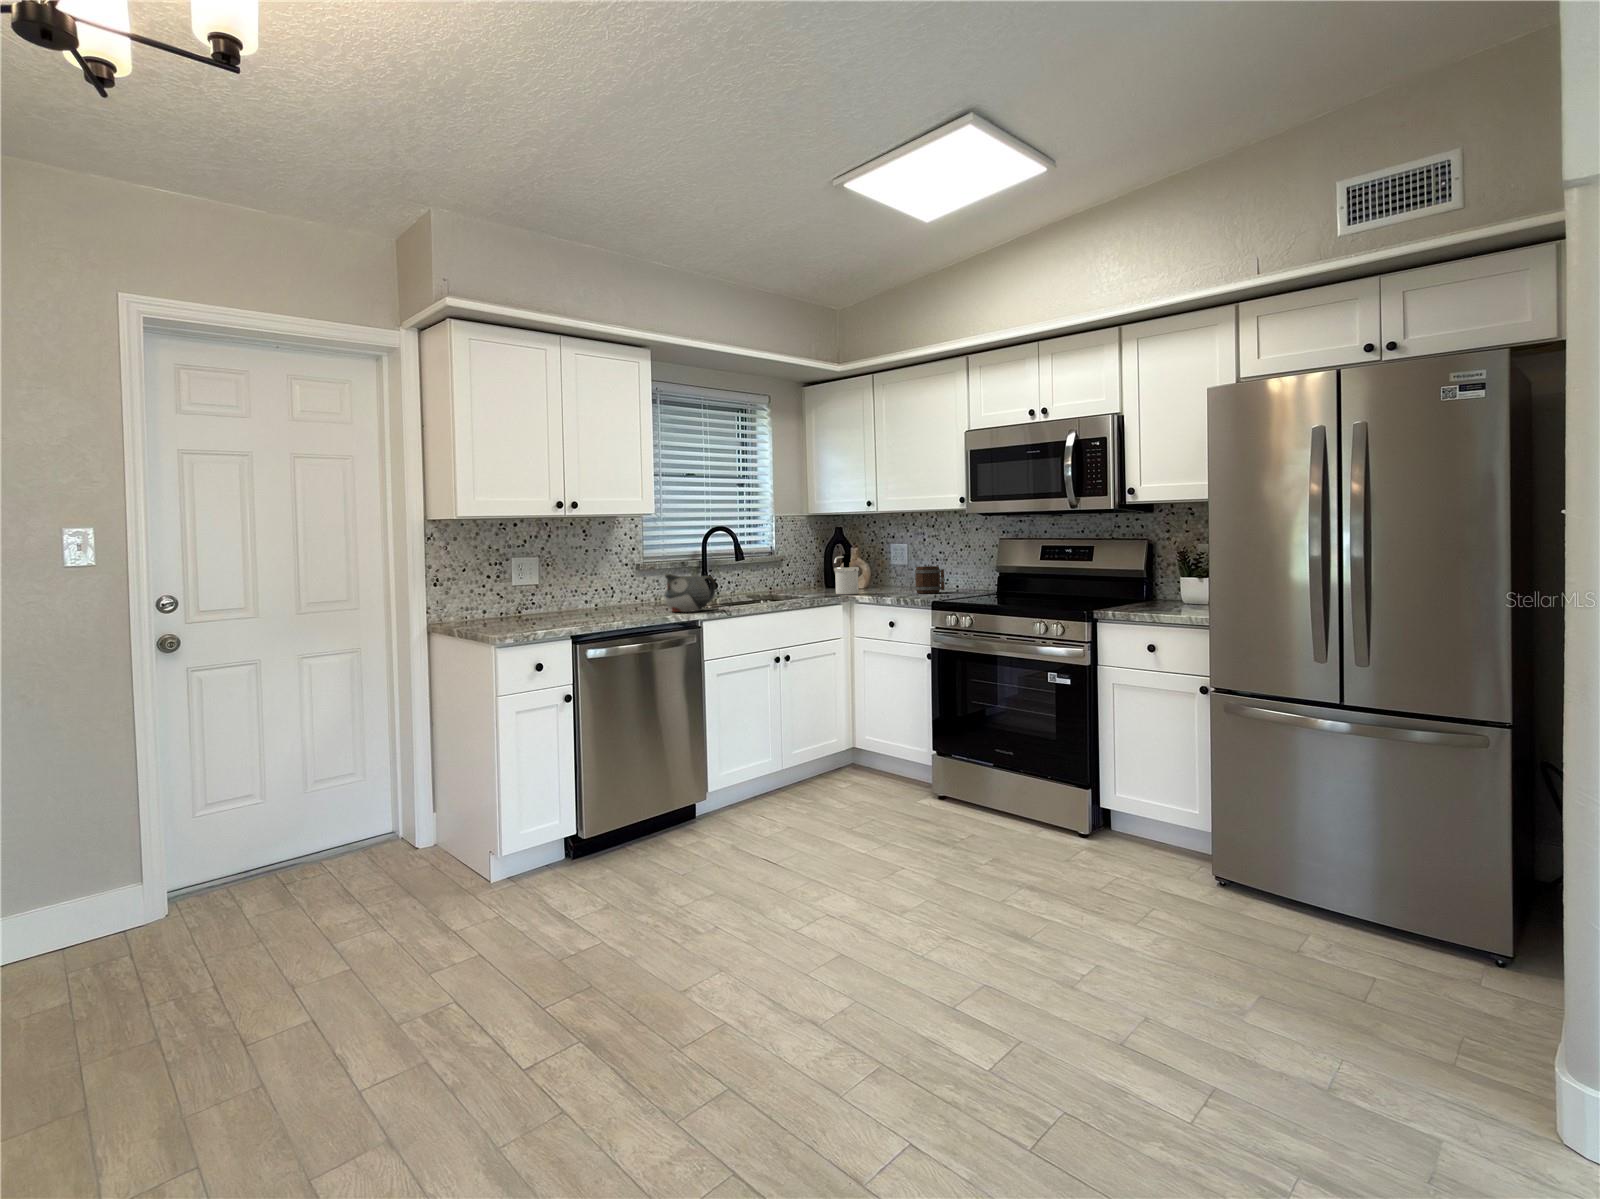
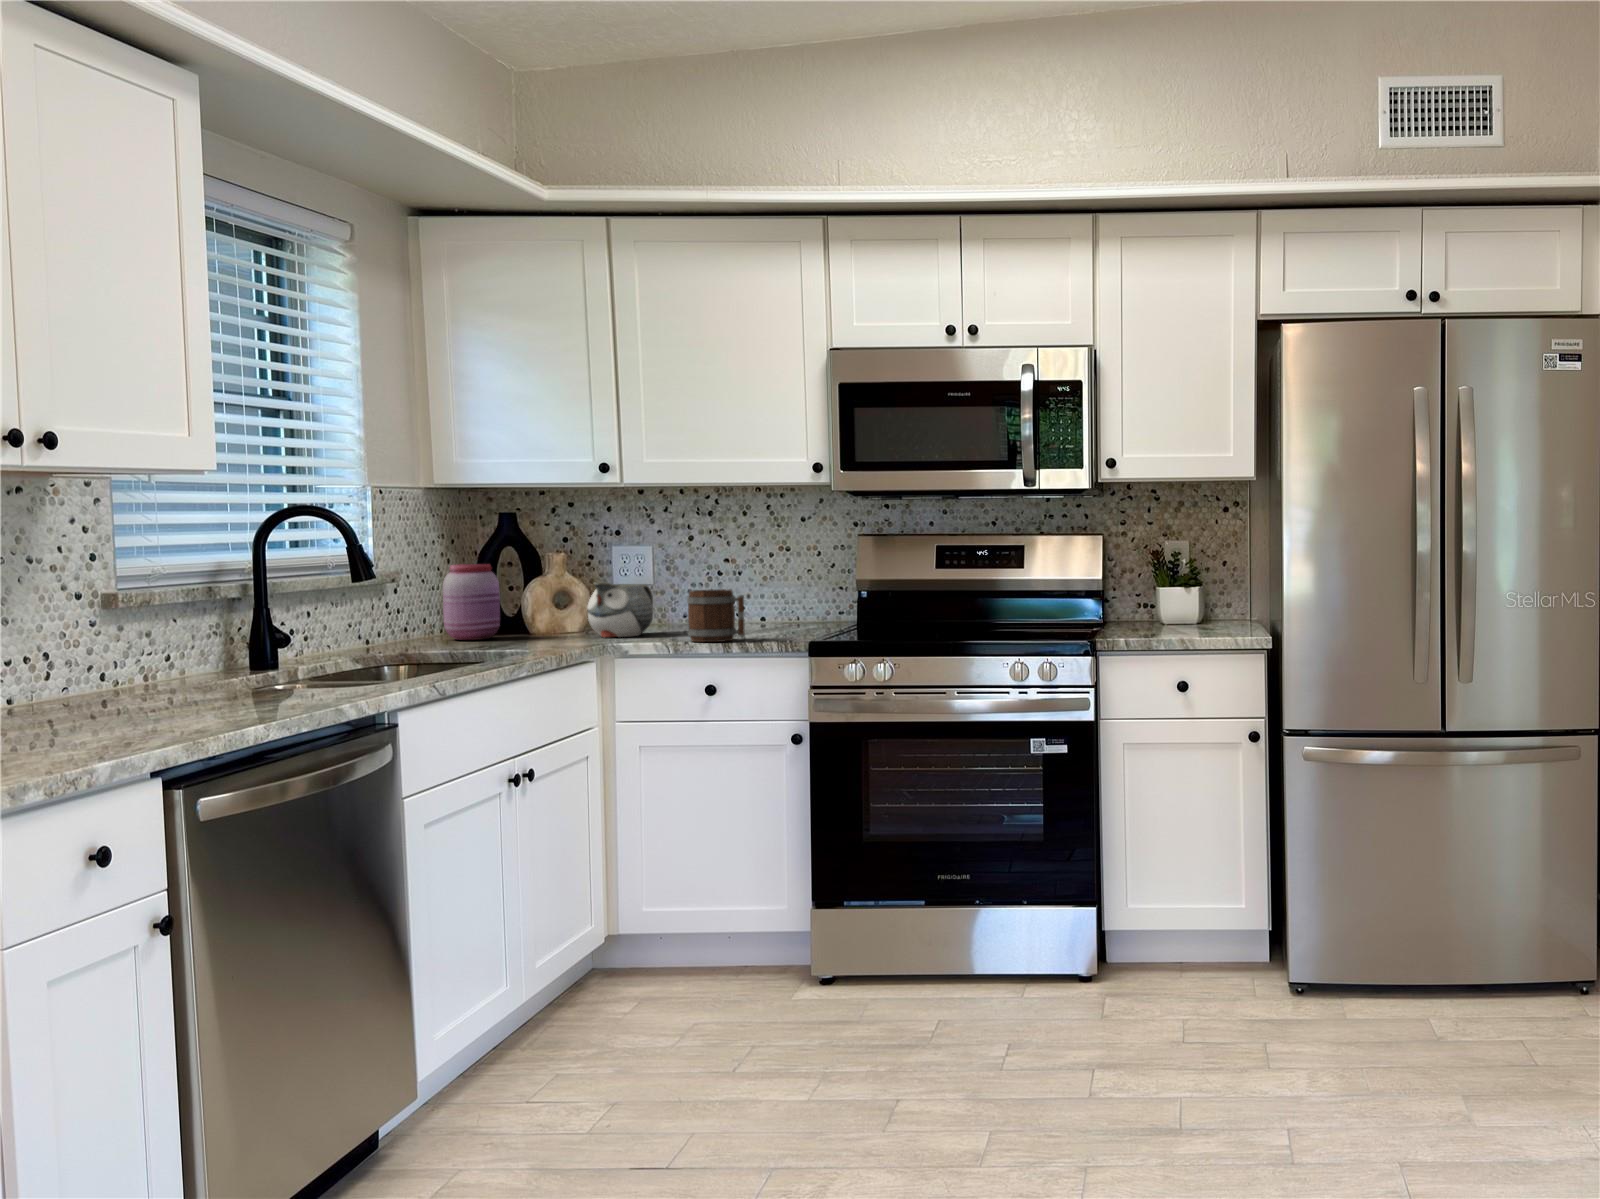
jar: none [794,554,822,593] -> present [443,564,500,640]
soap dispenser: present [834,554,859,594] -> none [529,565,578,646]
teapot: present [664,574,716,612] -> present [587,582,653,637]

